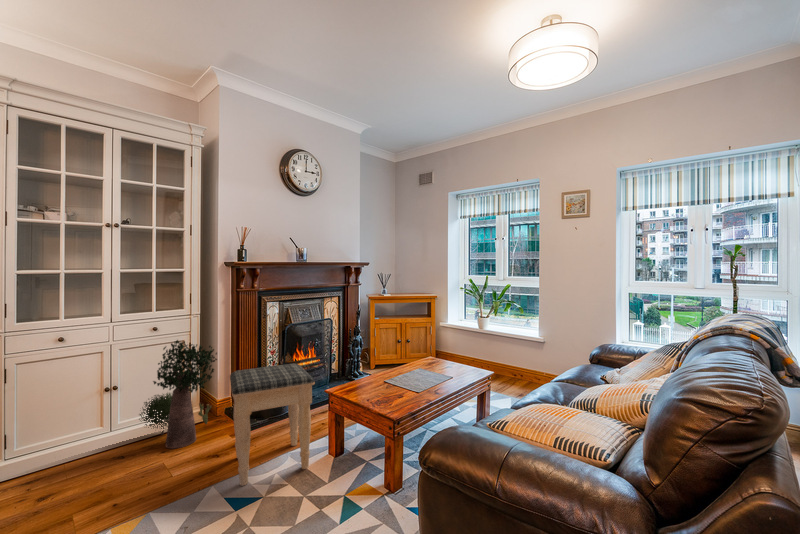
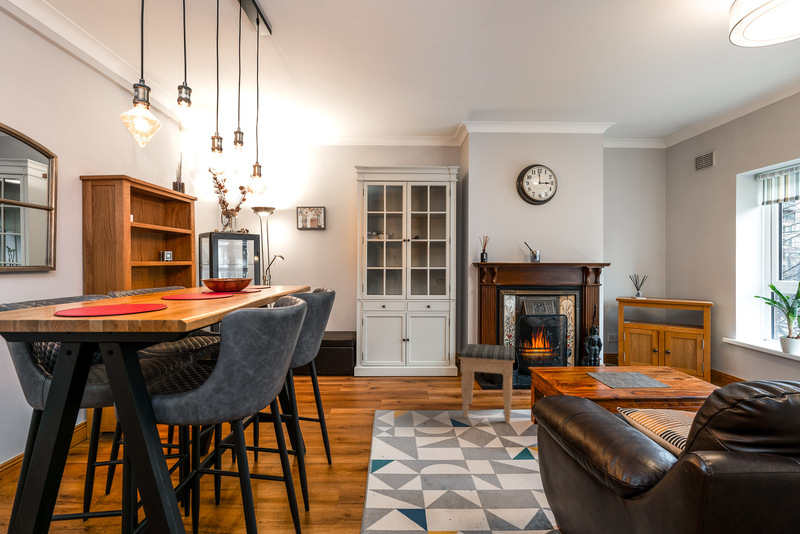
potted plant: present [140,340,217,449] -> none [420,317,464,389]

